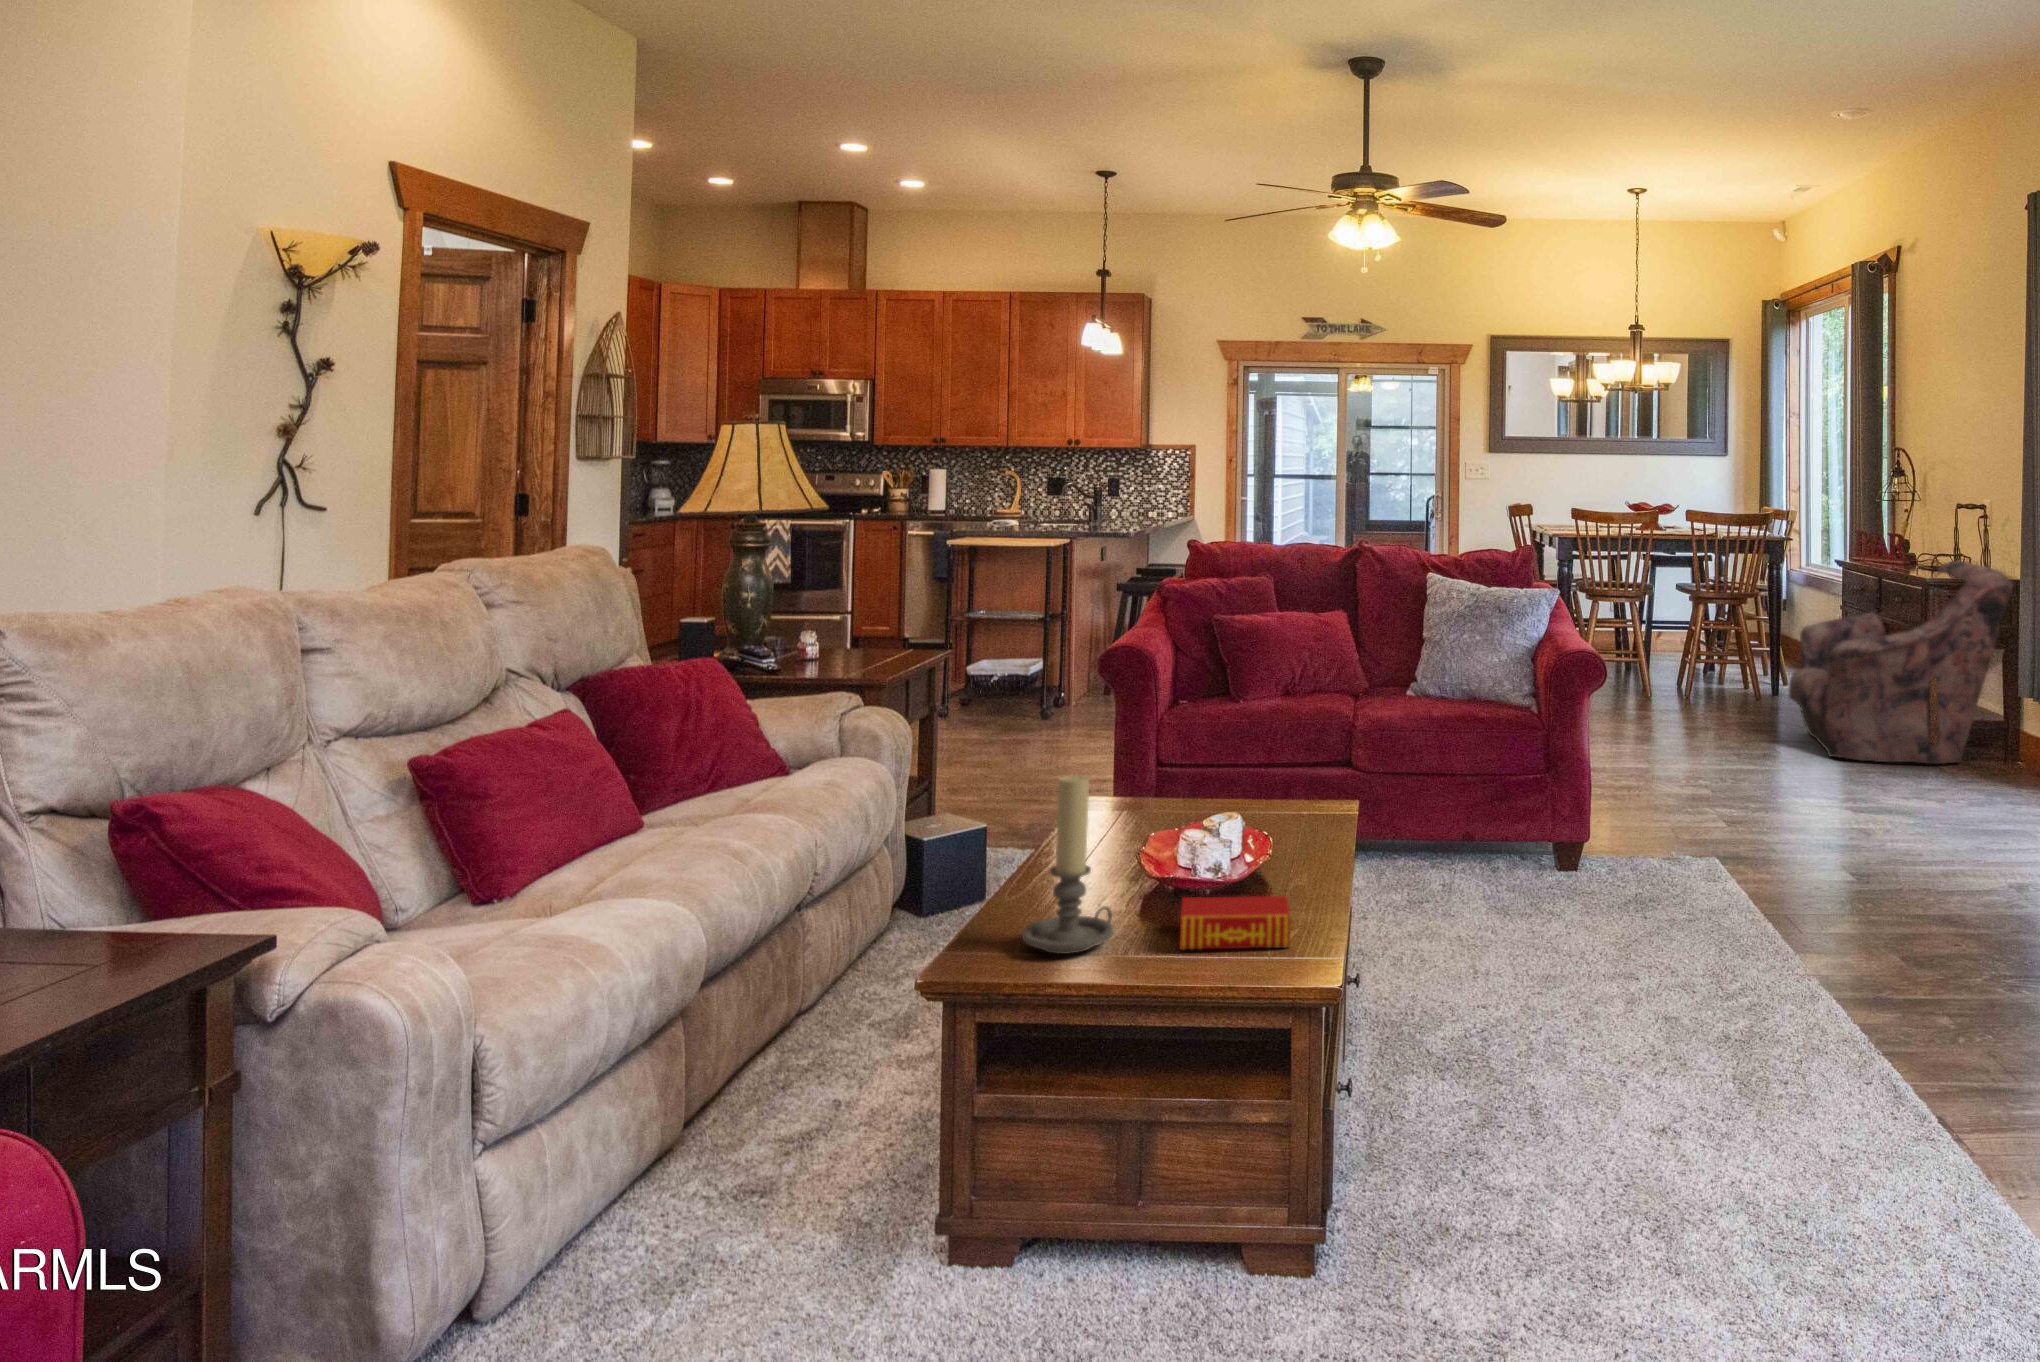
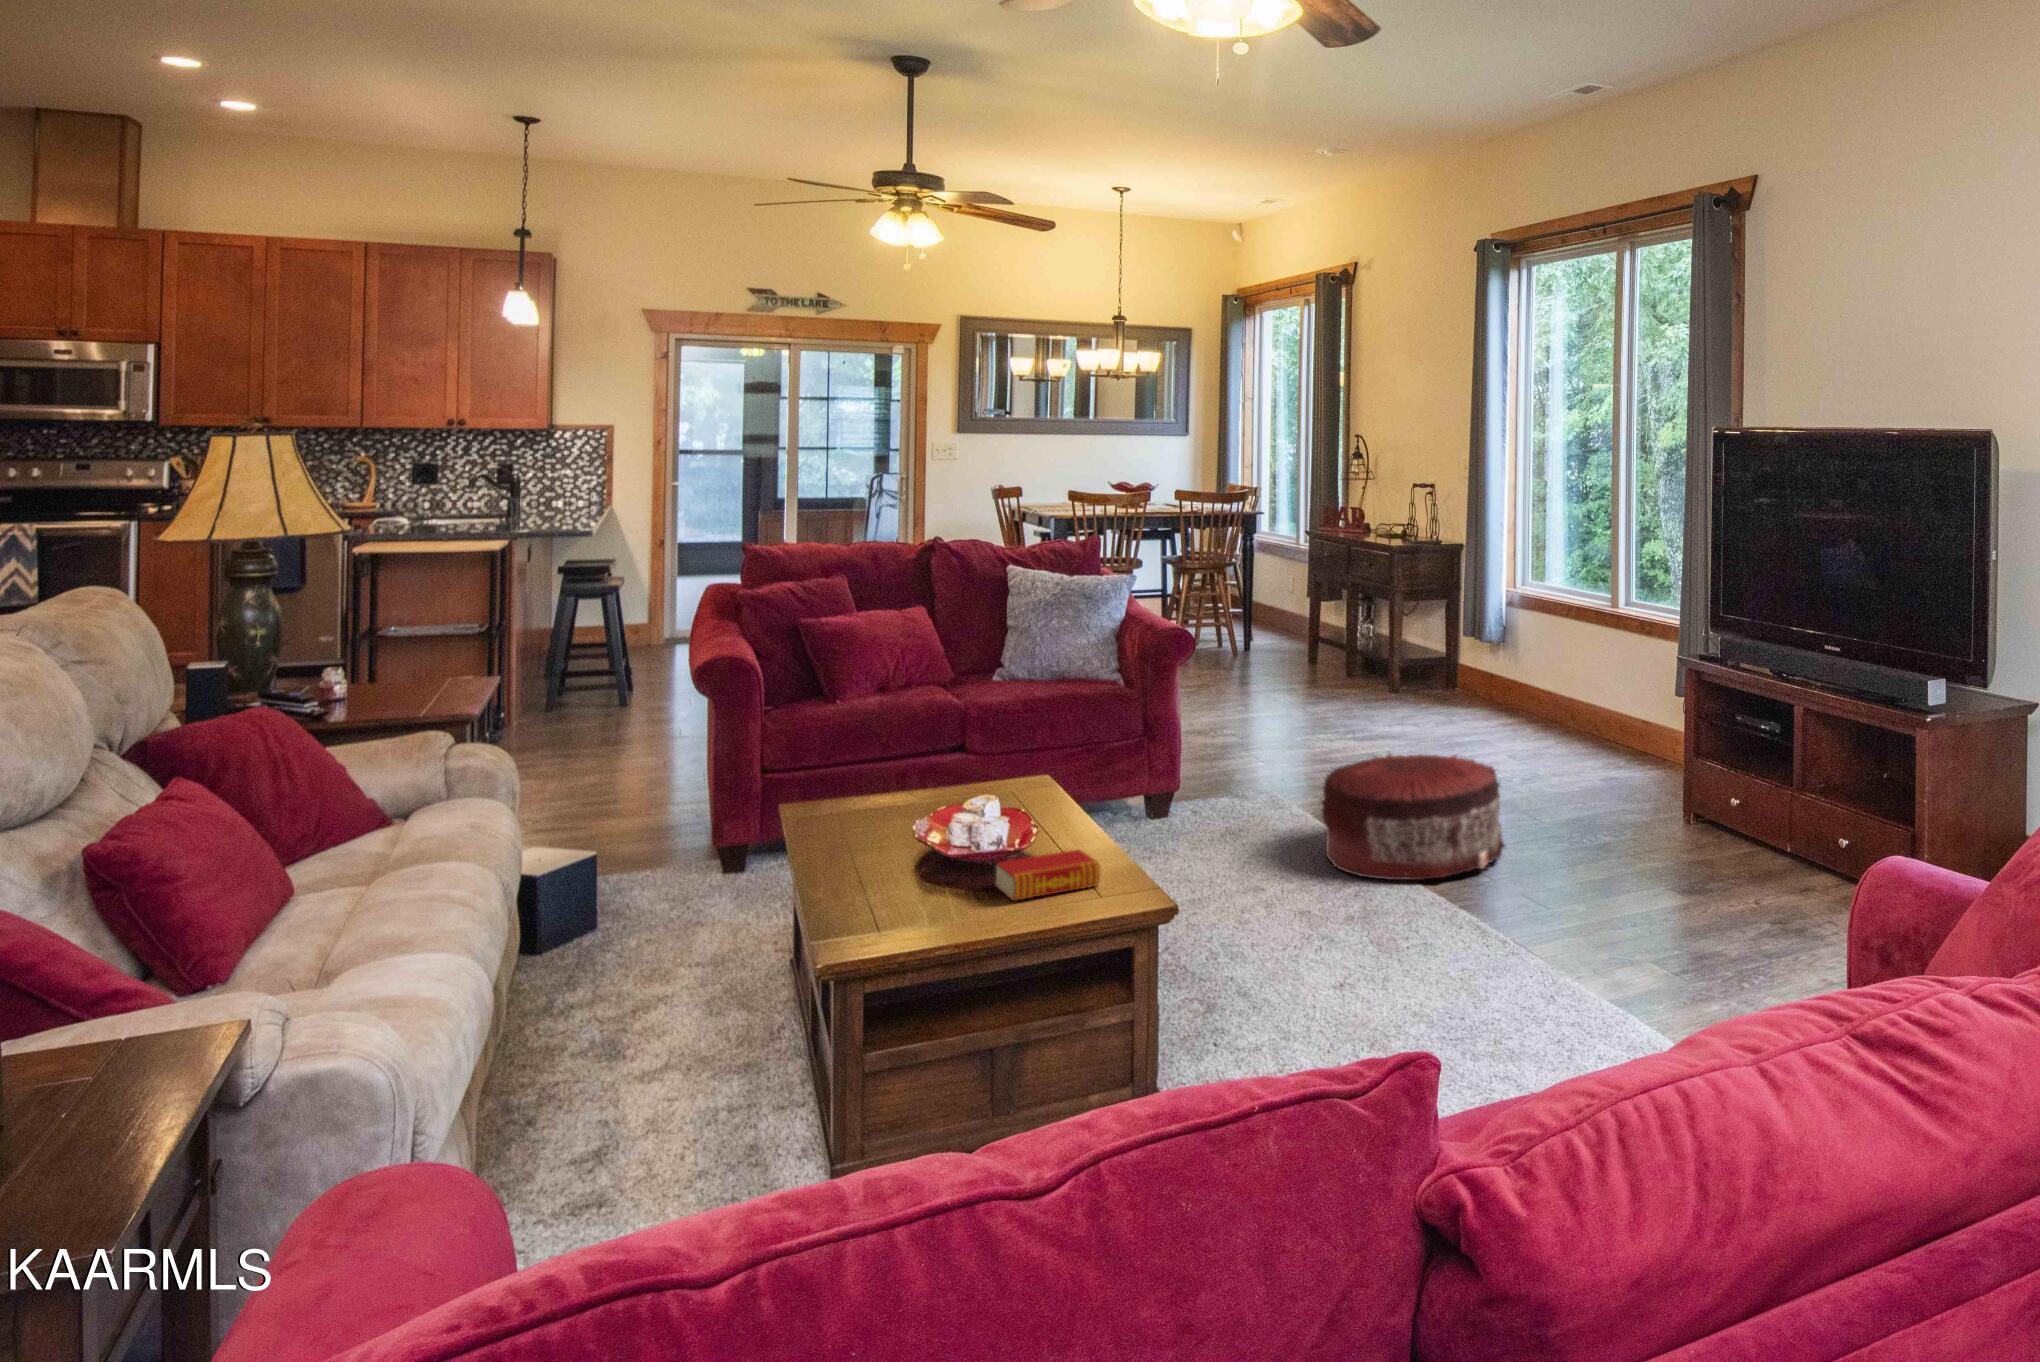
armchair: present [1789,561,2013,764] -> none [1274,529,1458,700]
candle holder: present [1022,775,1114,954] -> none [872,772,952,921]
pouf: none [1730,828,1993,1009] -> present [1322,754,1505,880]

